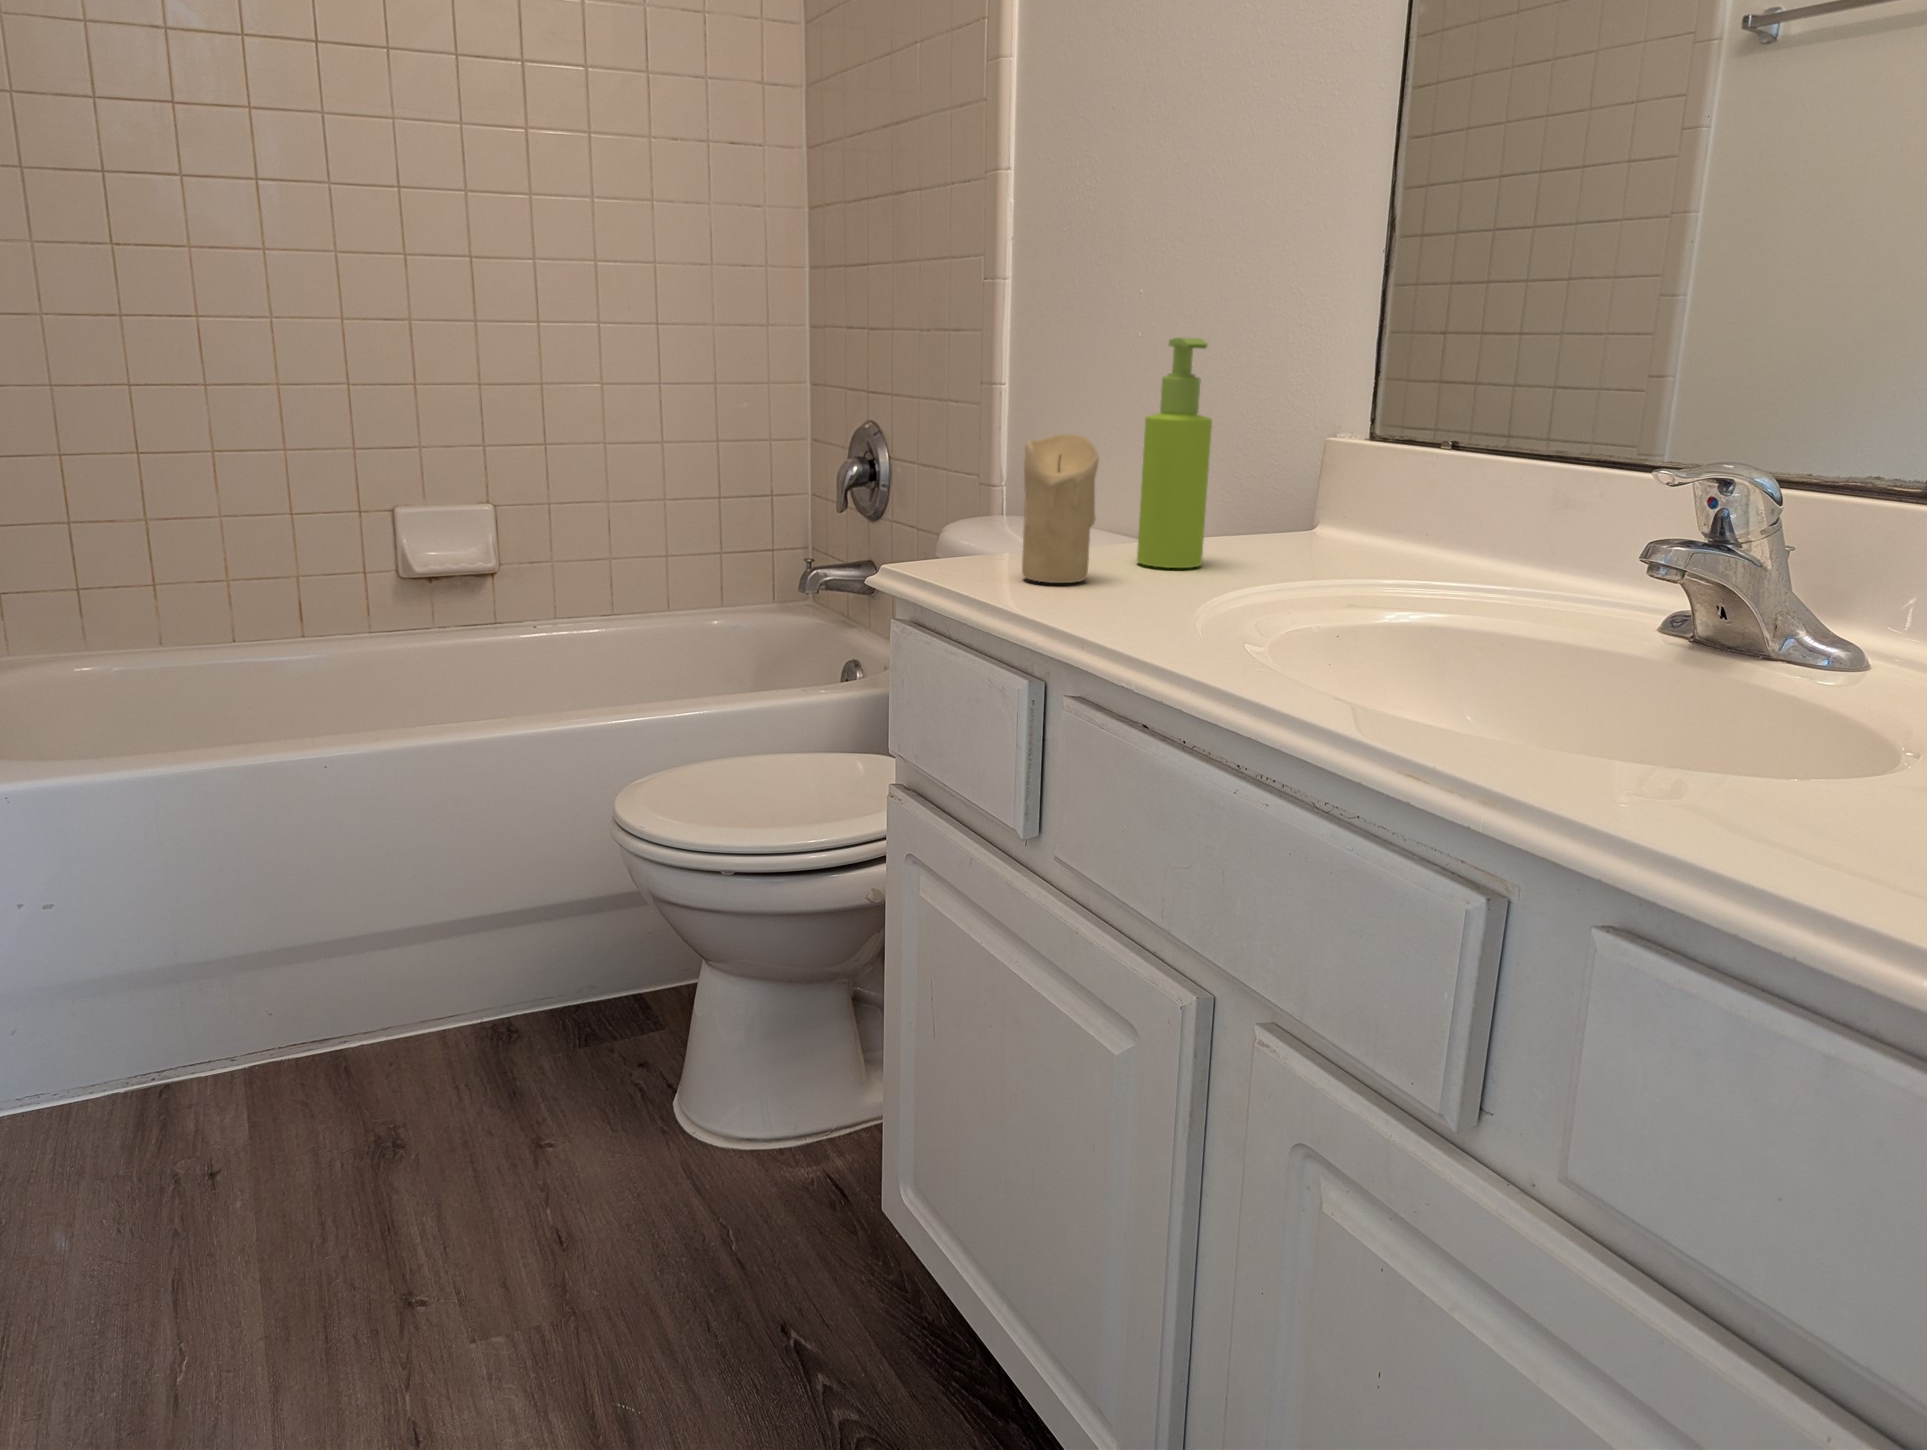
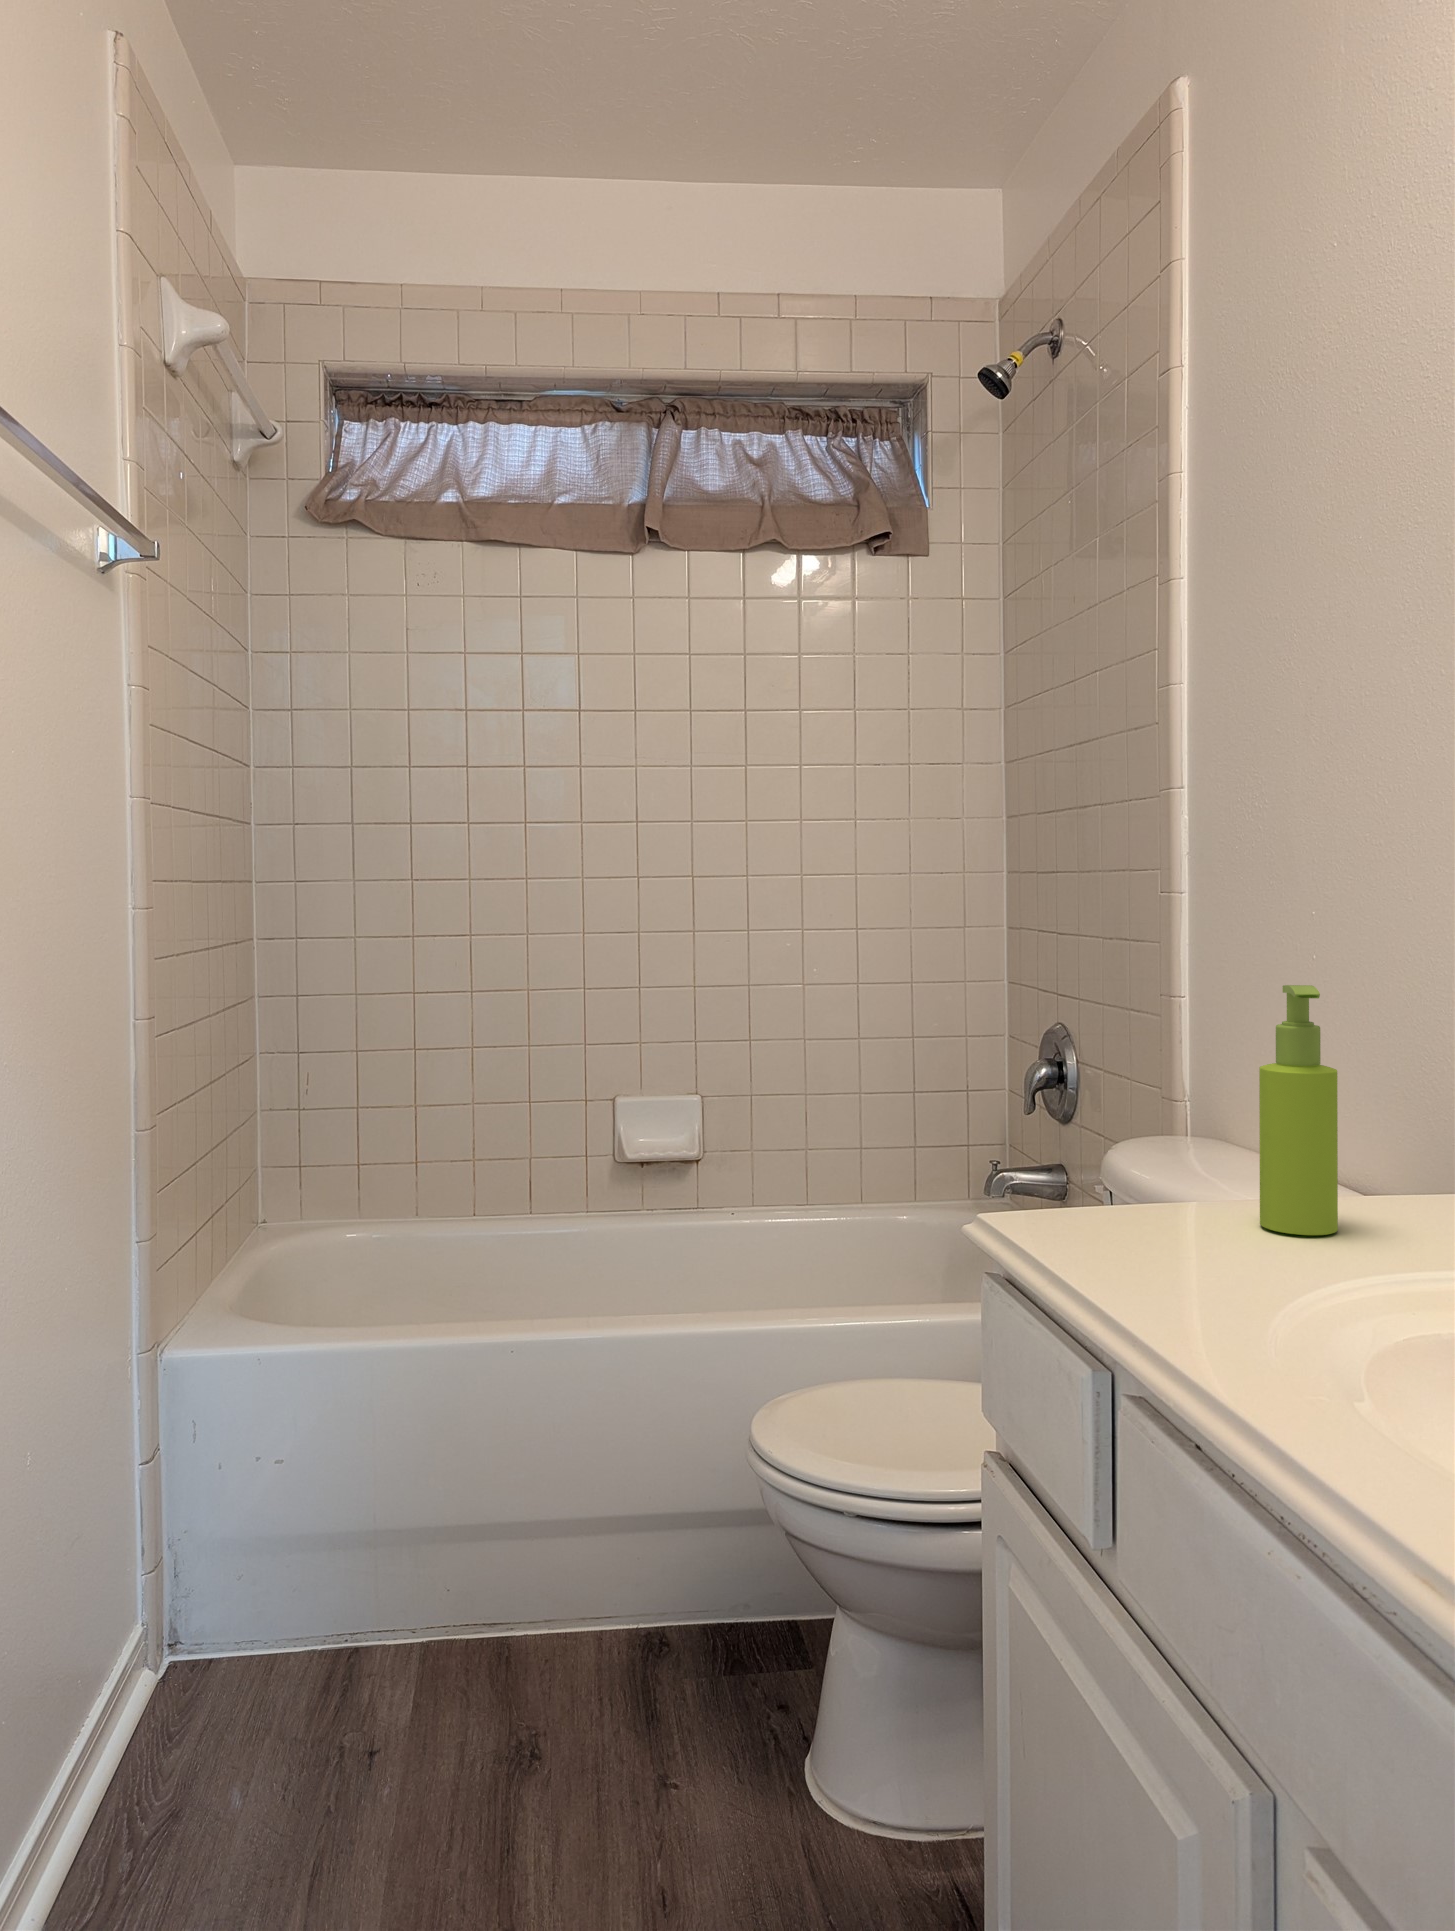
candle: present [1022,434,1099,583] -> none [1108,1089,1191,1251]

